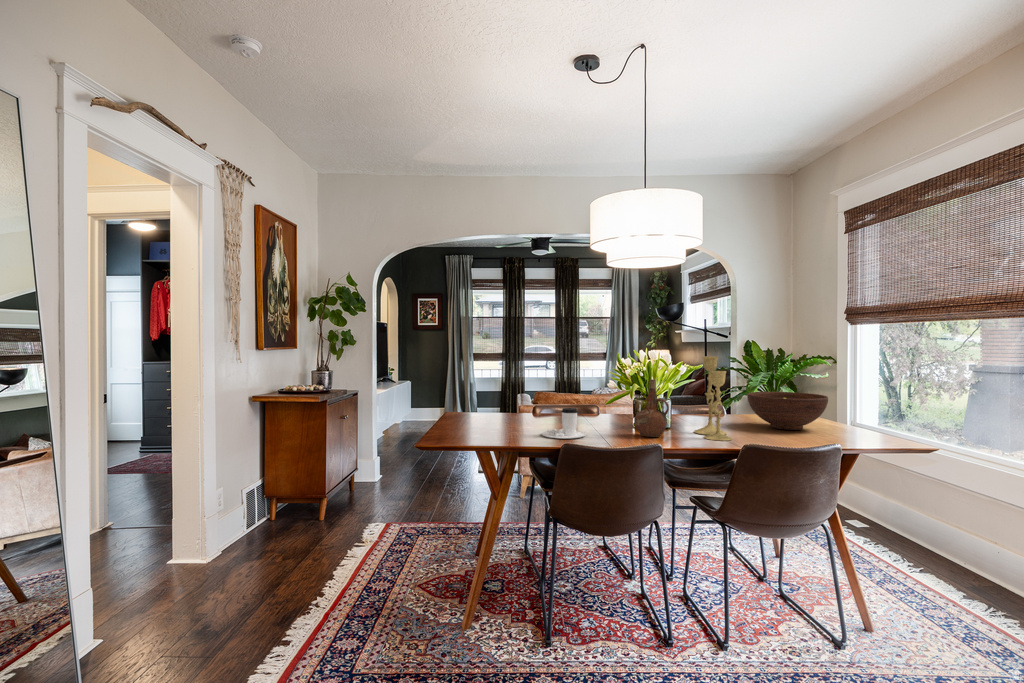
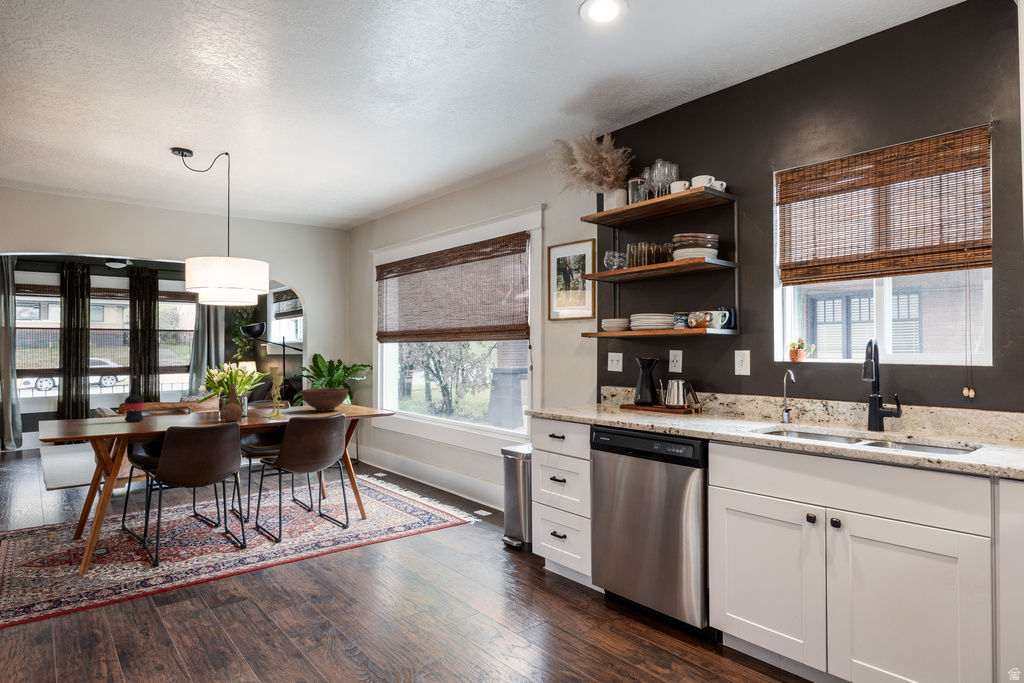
wine bottle: none [525,364,546,421] -> present [125,376,144,422]
coffee cup: present [541,408,586,439] -> none [145,406,183,428]

